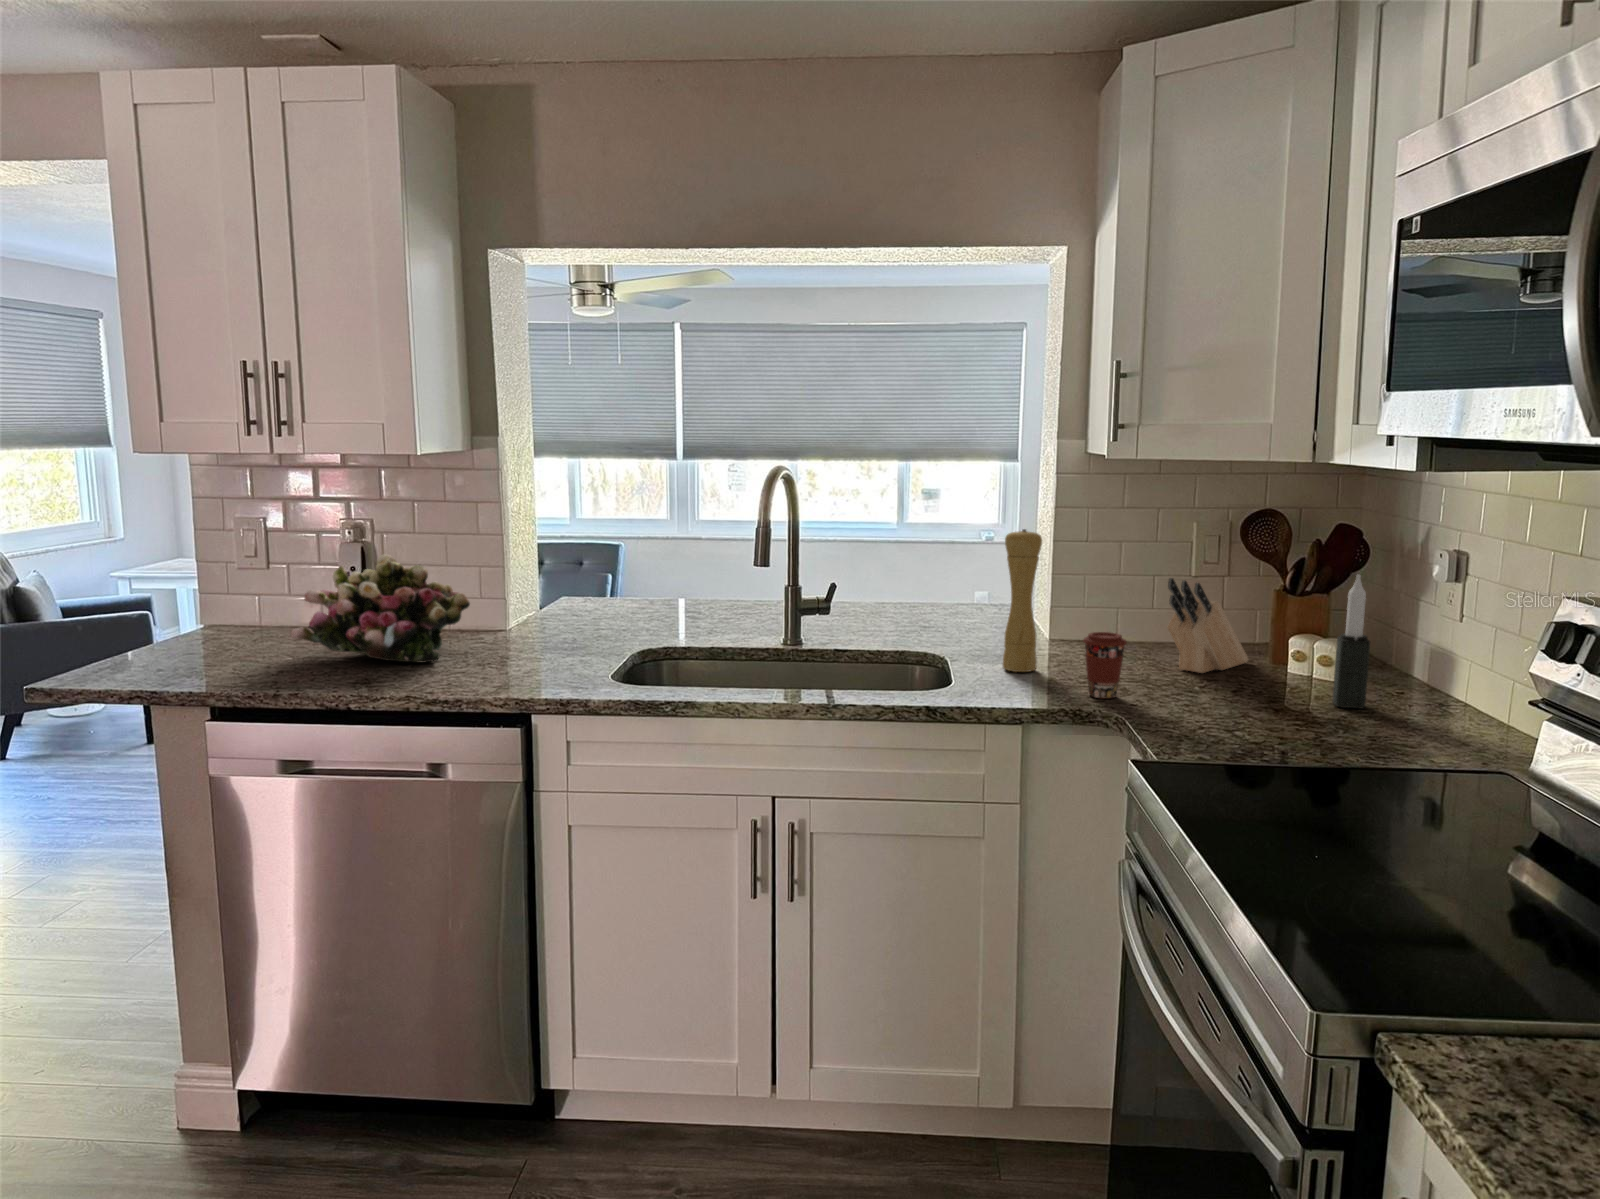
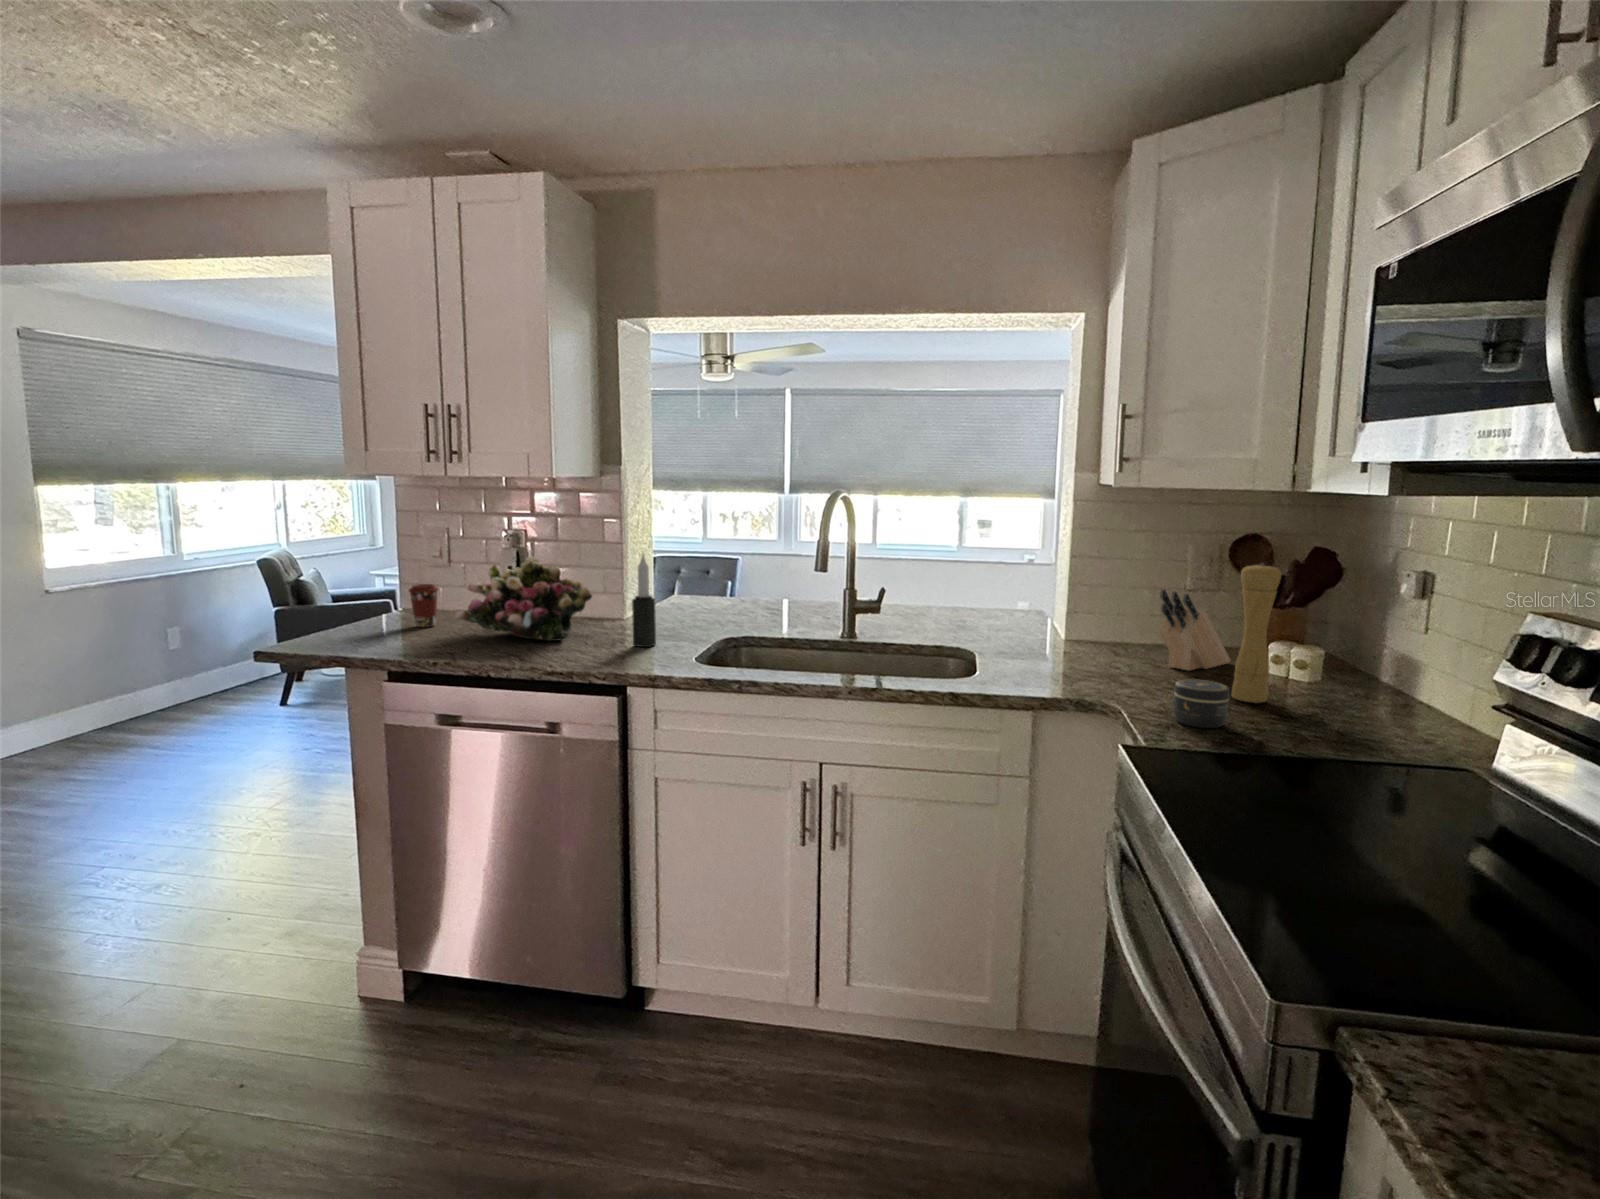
pepper mill: present [1003,529,1042,672] -> present [1232,563,1281,703]
candle: present [1333,575,1370,709] -> present [632,554,656,647]
coffee cup: present [1083,632,1127,698] -> present [409,584,439,627]
jar: none [1190,684,1251,739] -> present [1173,679,1230,728]

